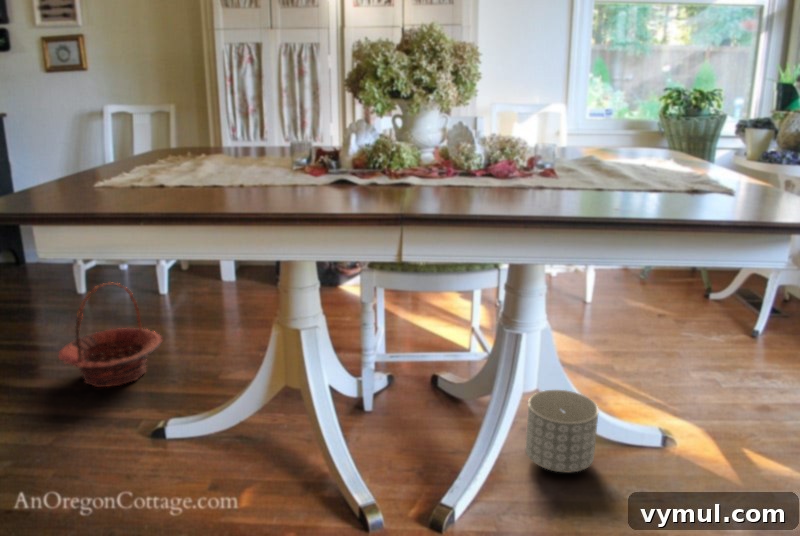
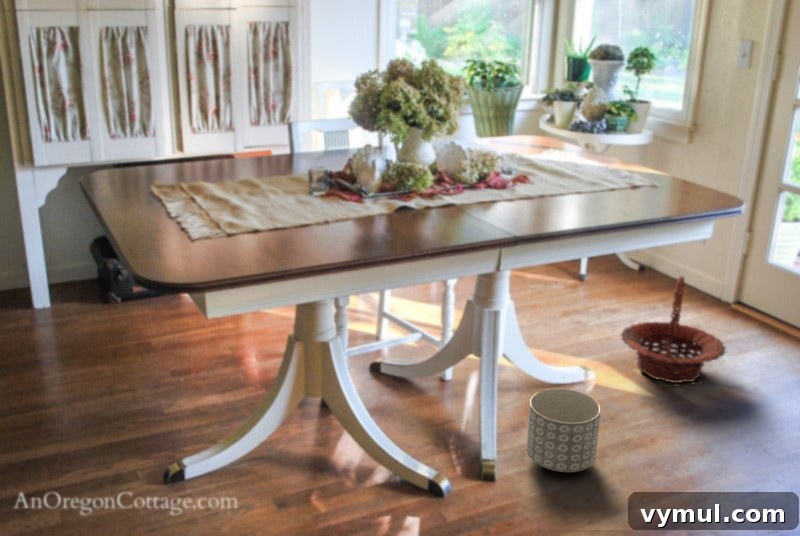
basket: present [59,283,162,387] -> present [621,276,725,383]

